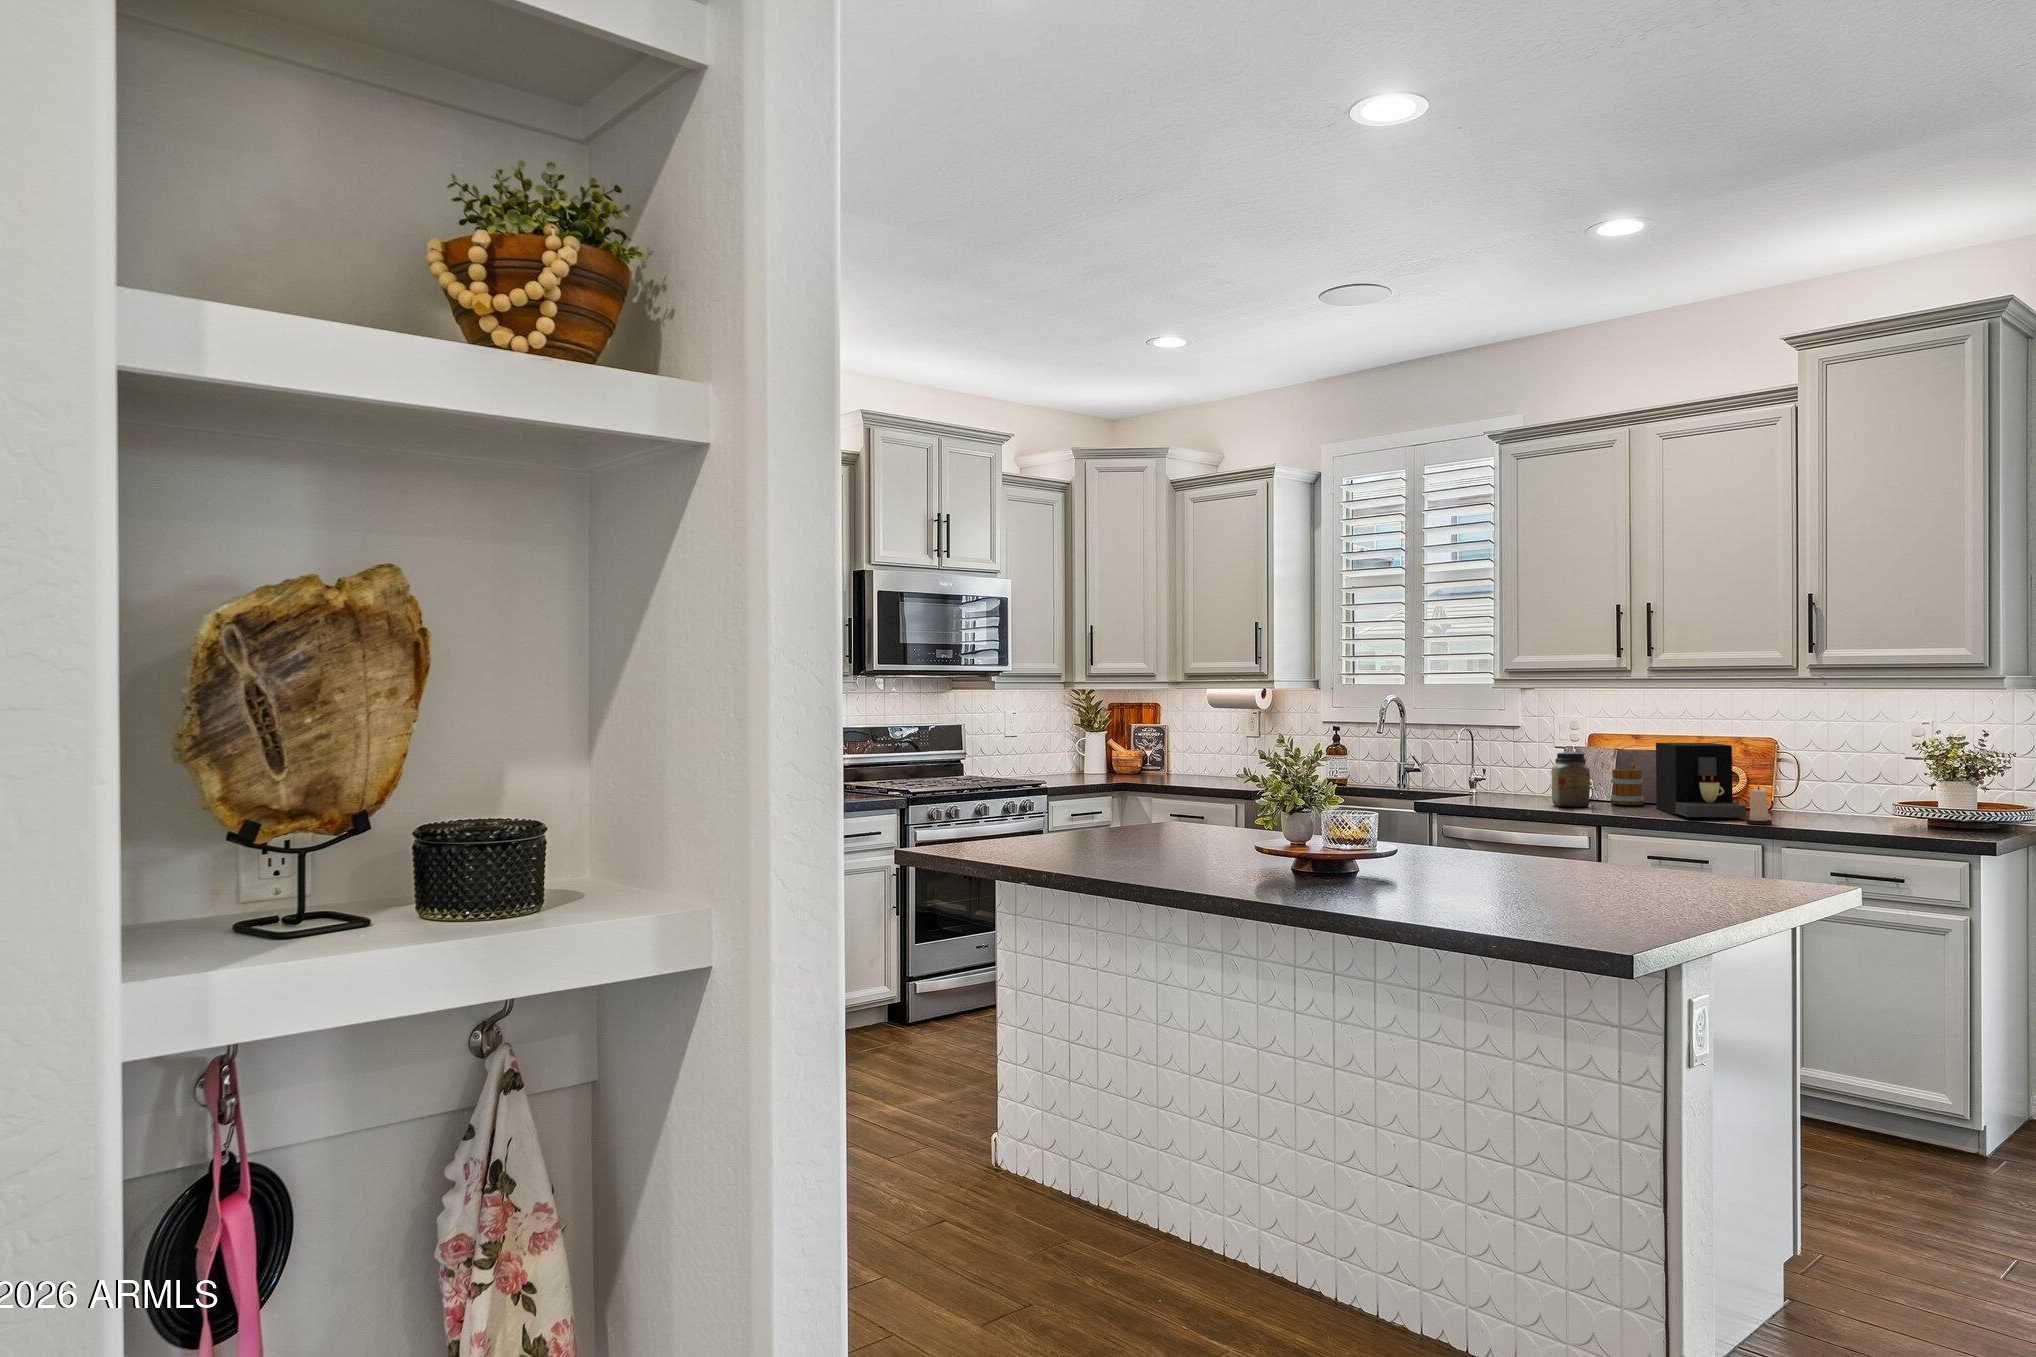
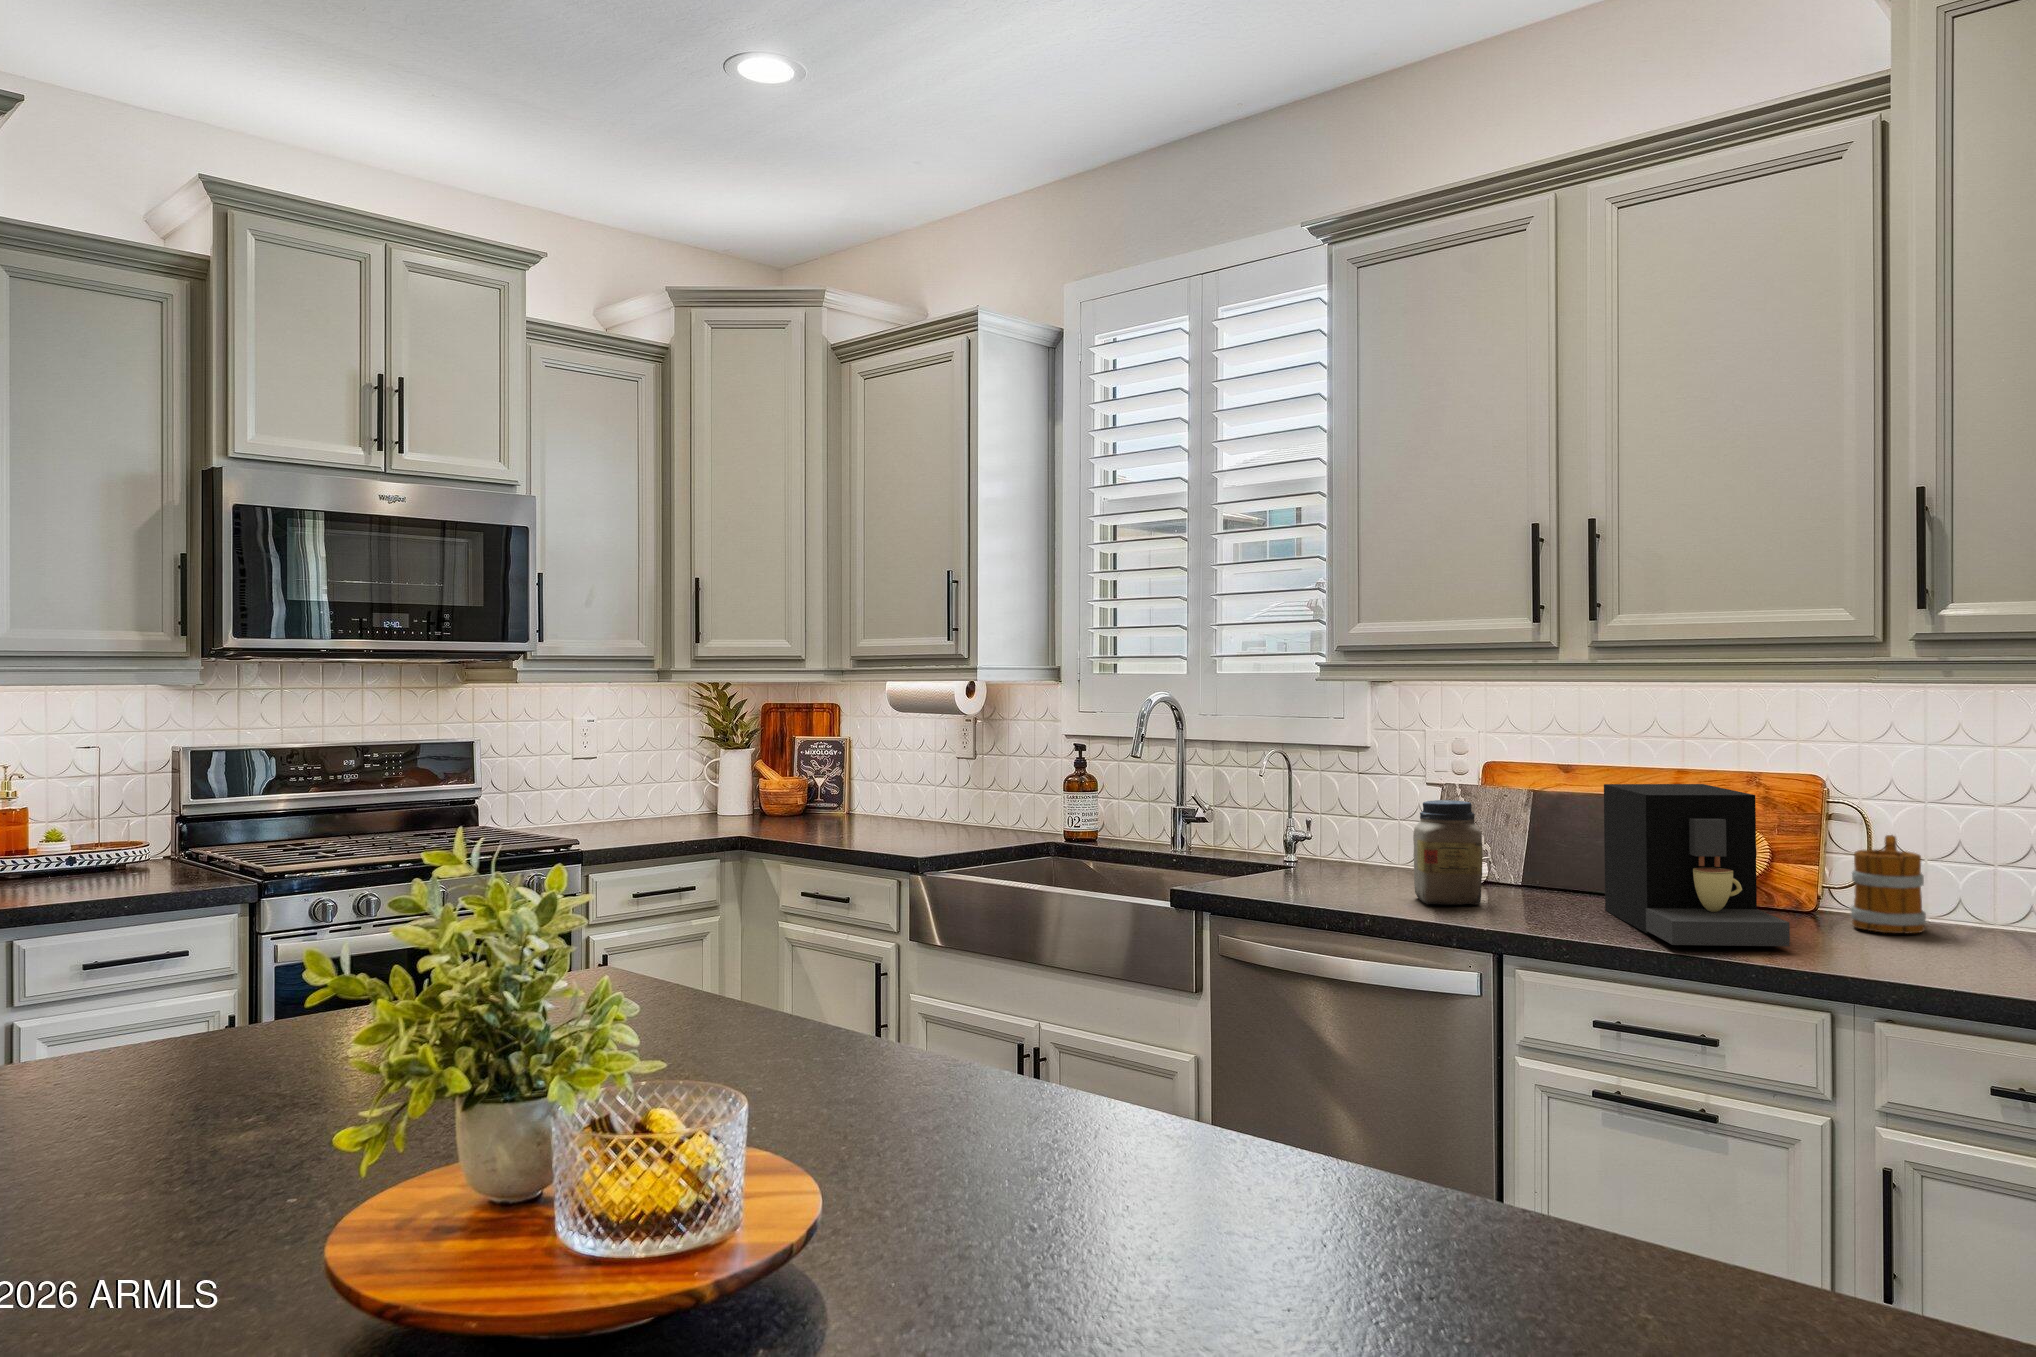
mug: present [1610,763,1644,805] -> present [1851,835,1926,934]
candle: present [1746,786,1772,824] -> none [1795,886,1850,970]

